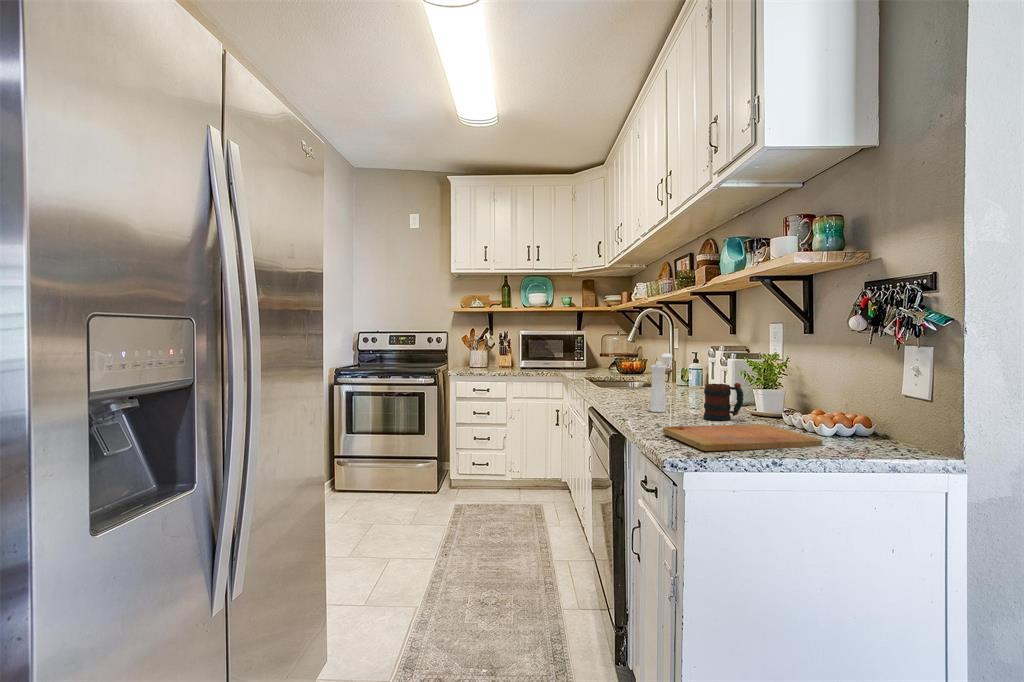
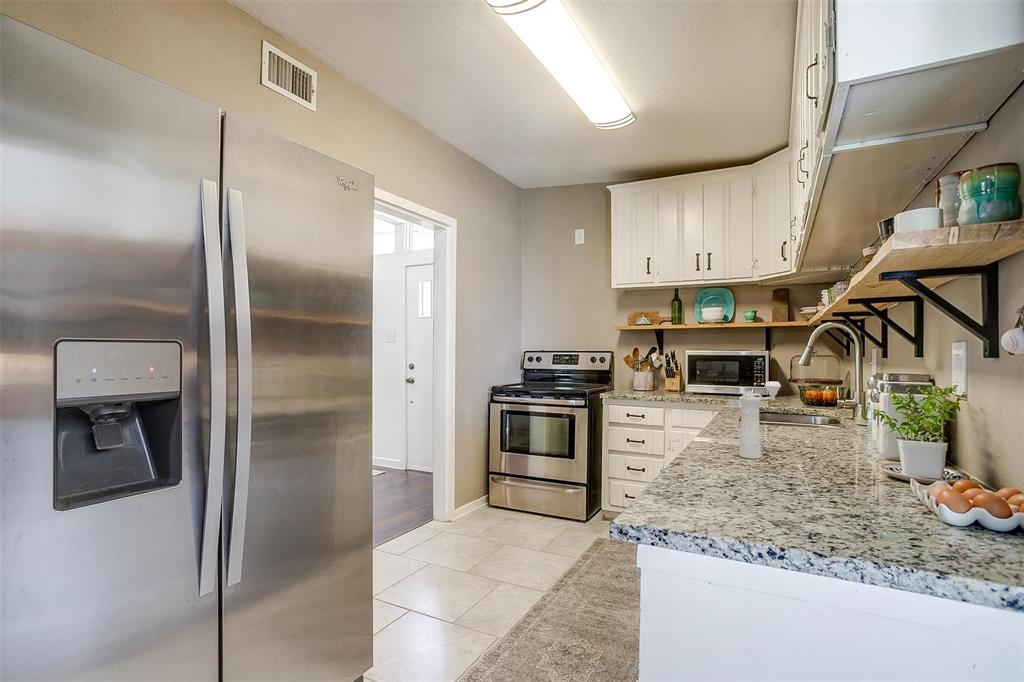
mug: present [703,383,744,421] -> none [794,425,851,479]
cutting board: present [663,424,822,451] -> none [686,479,908,539]

